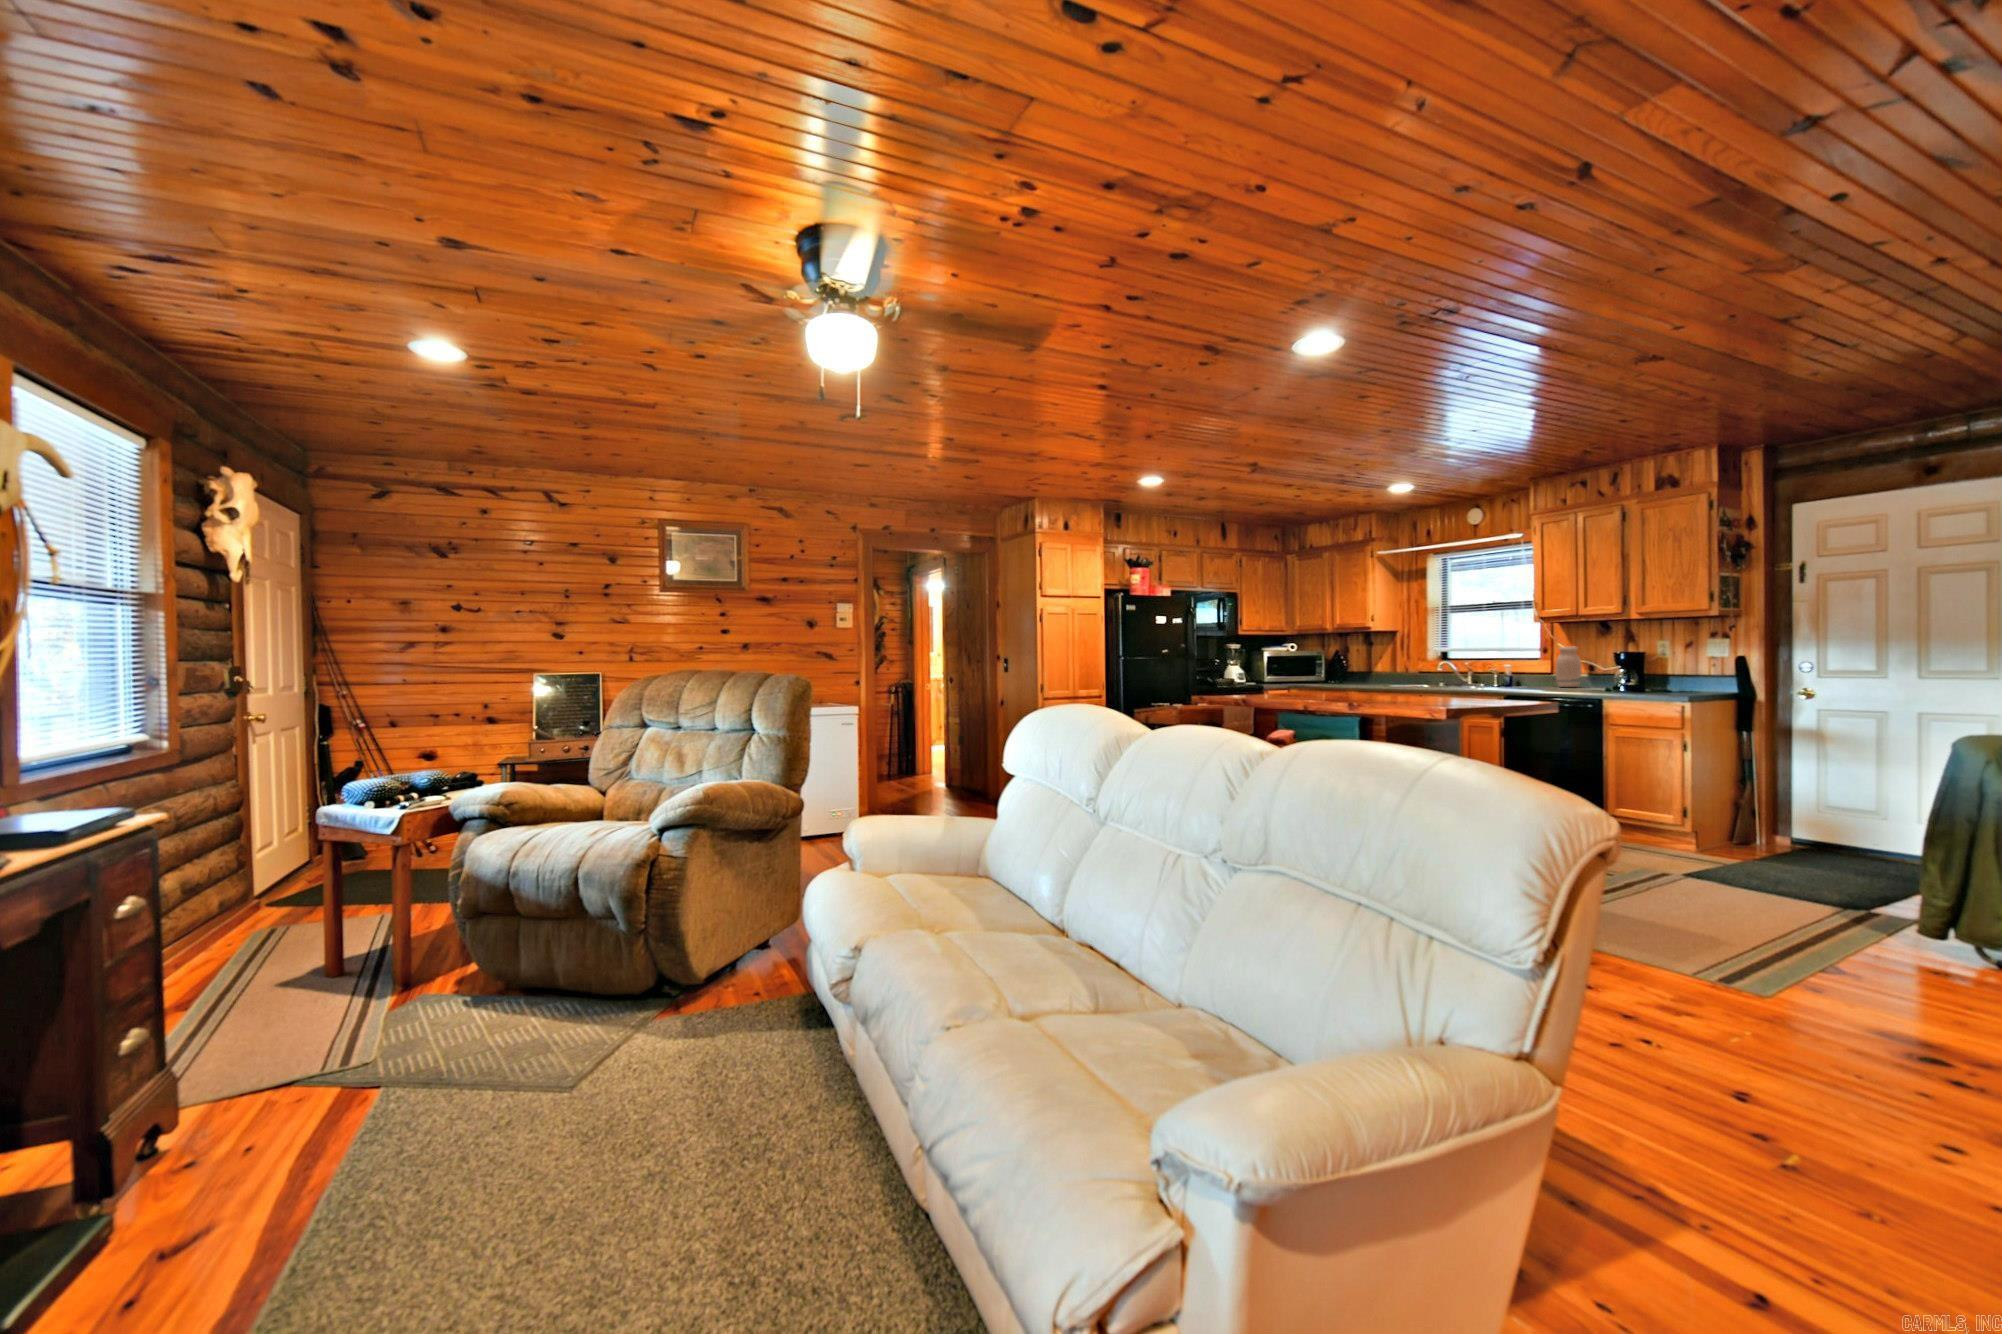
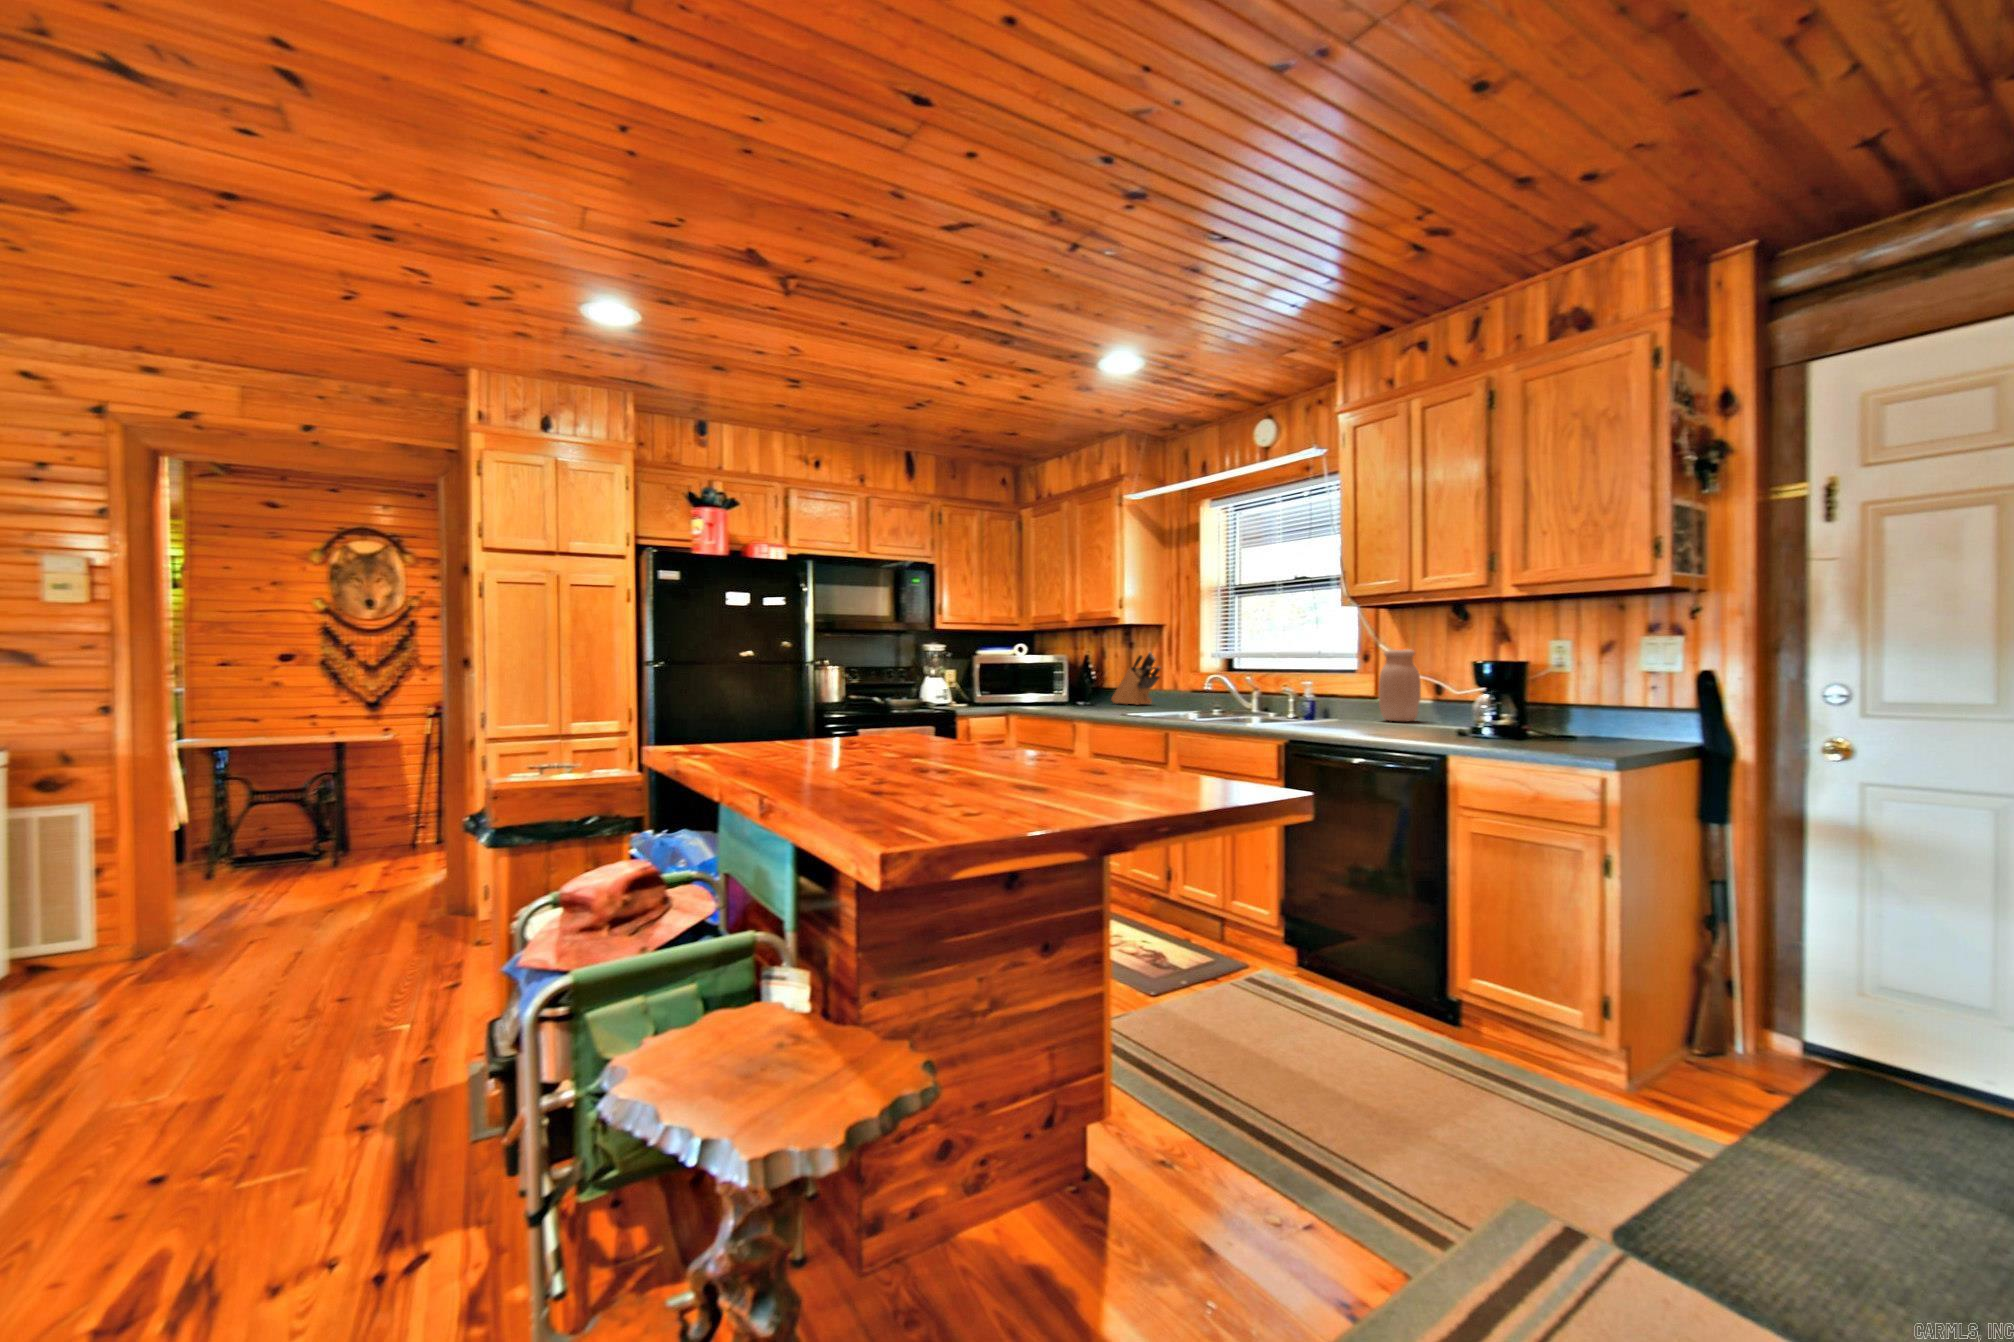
knife block: none [1357,649,1396,683] -> present [1112,652,1160,705]

